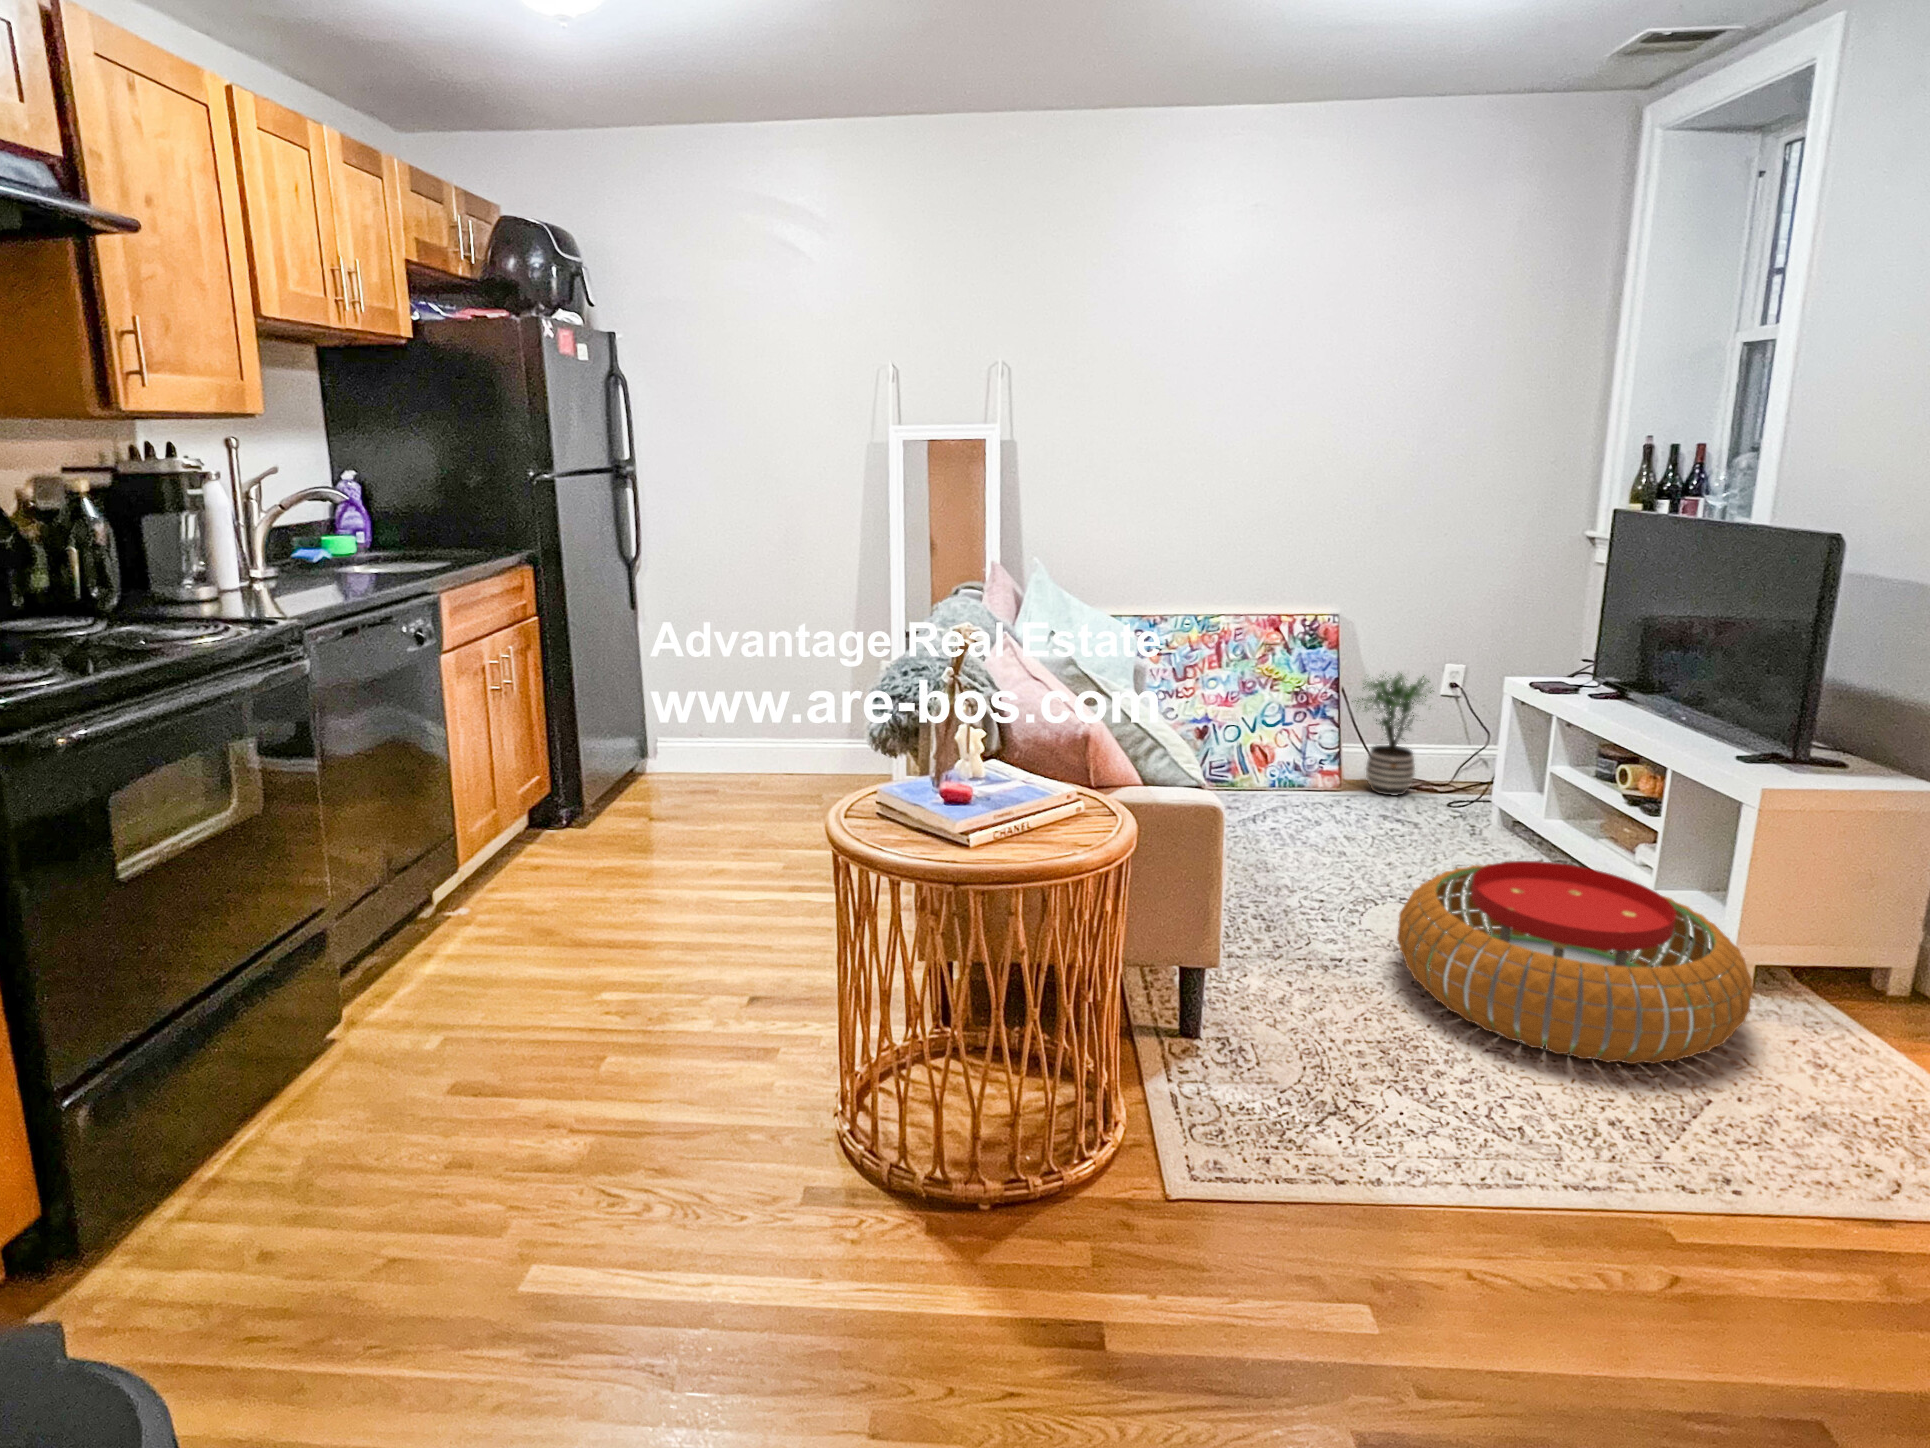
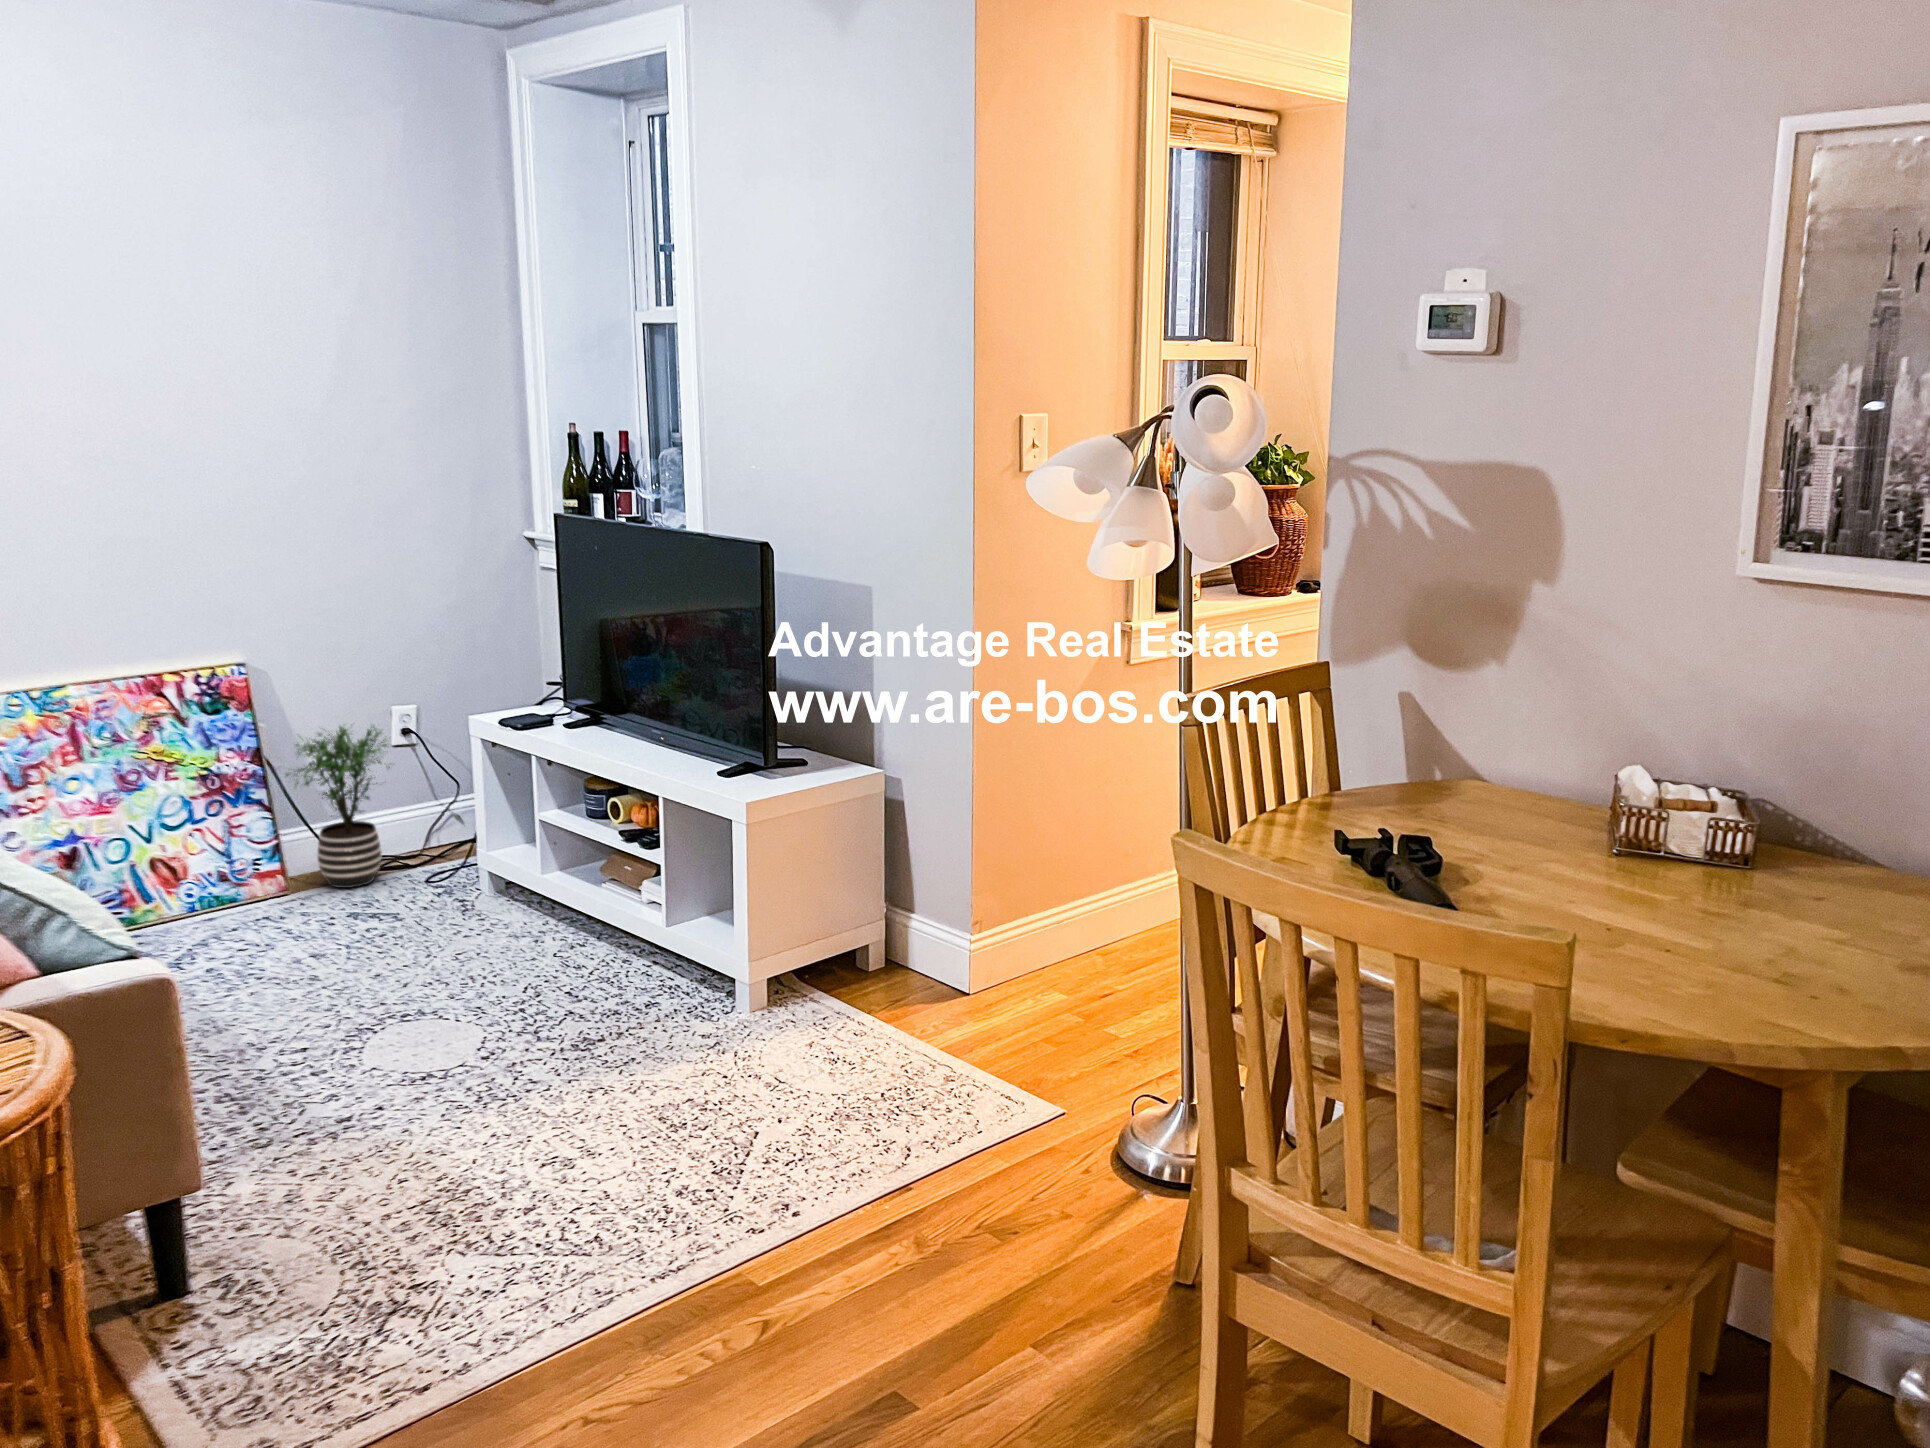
pouf: present [1397,861,1753,1064] -> none [413,925,770,1144]

